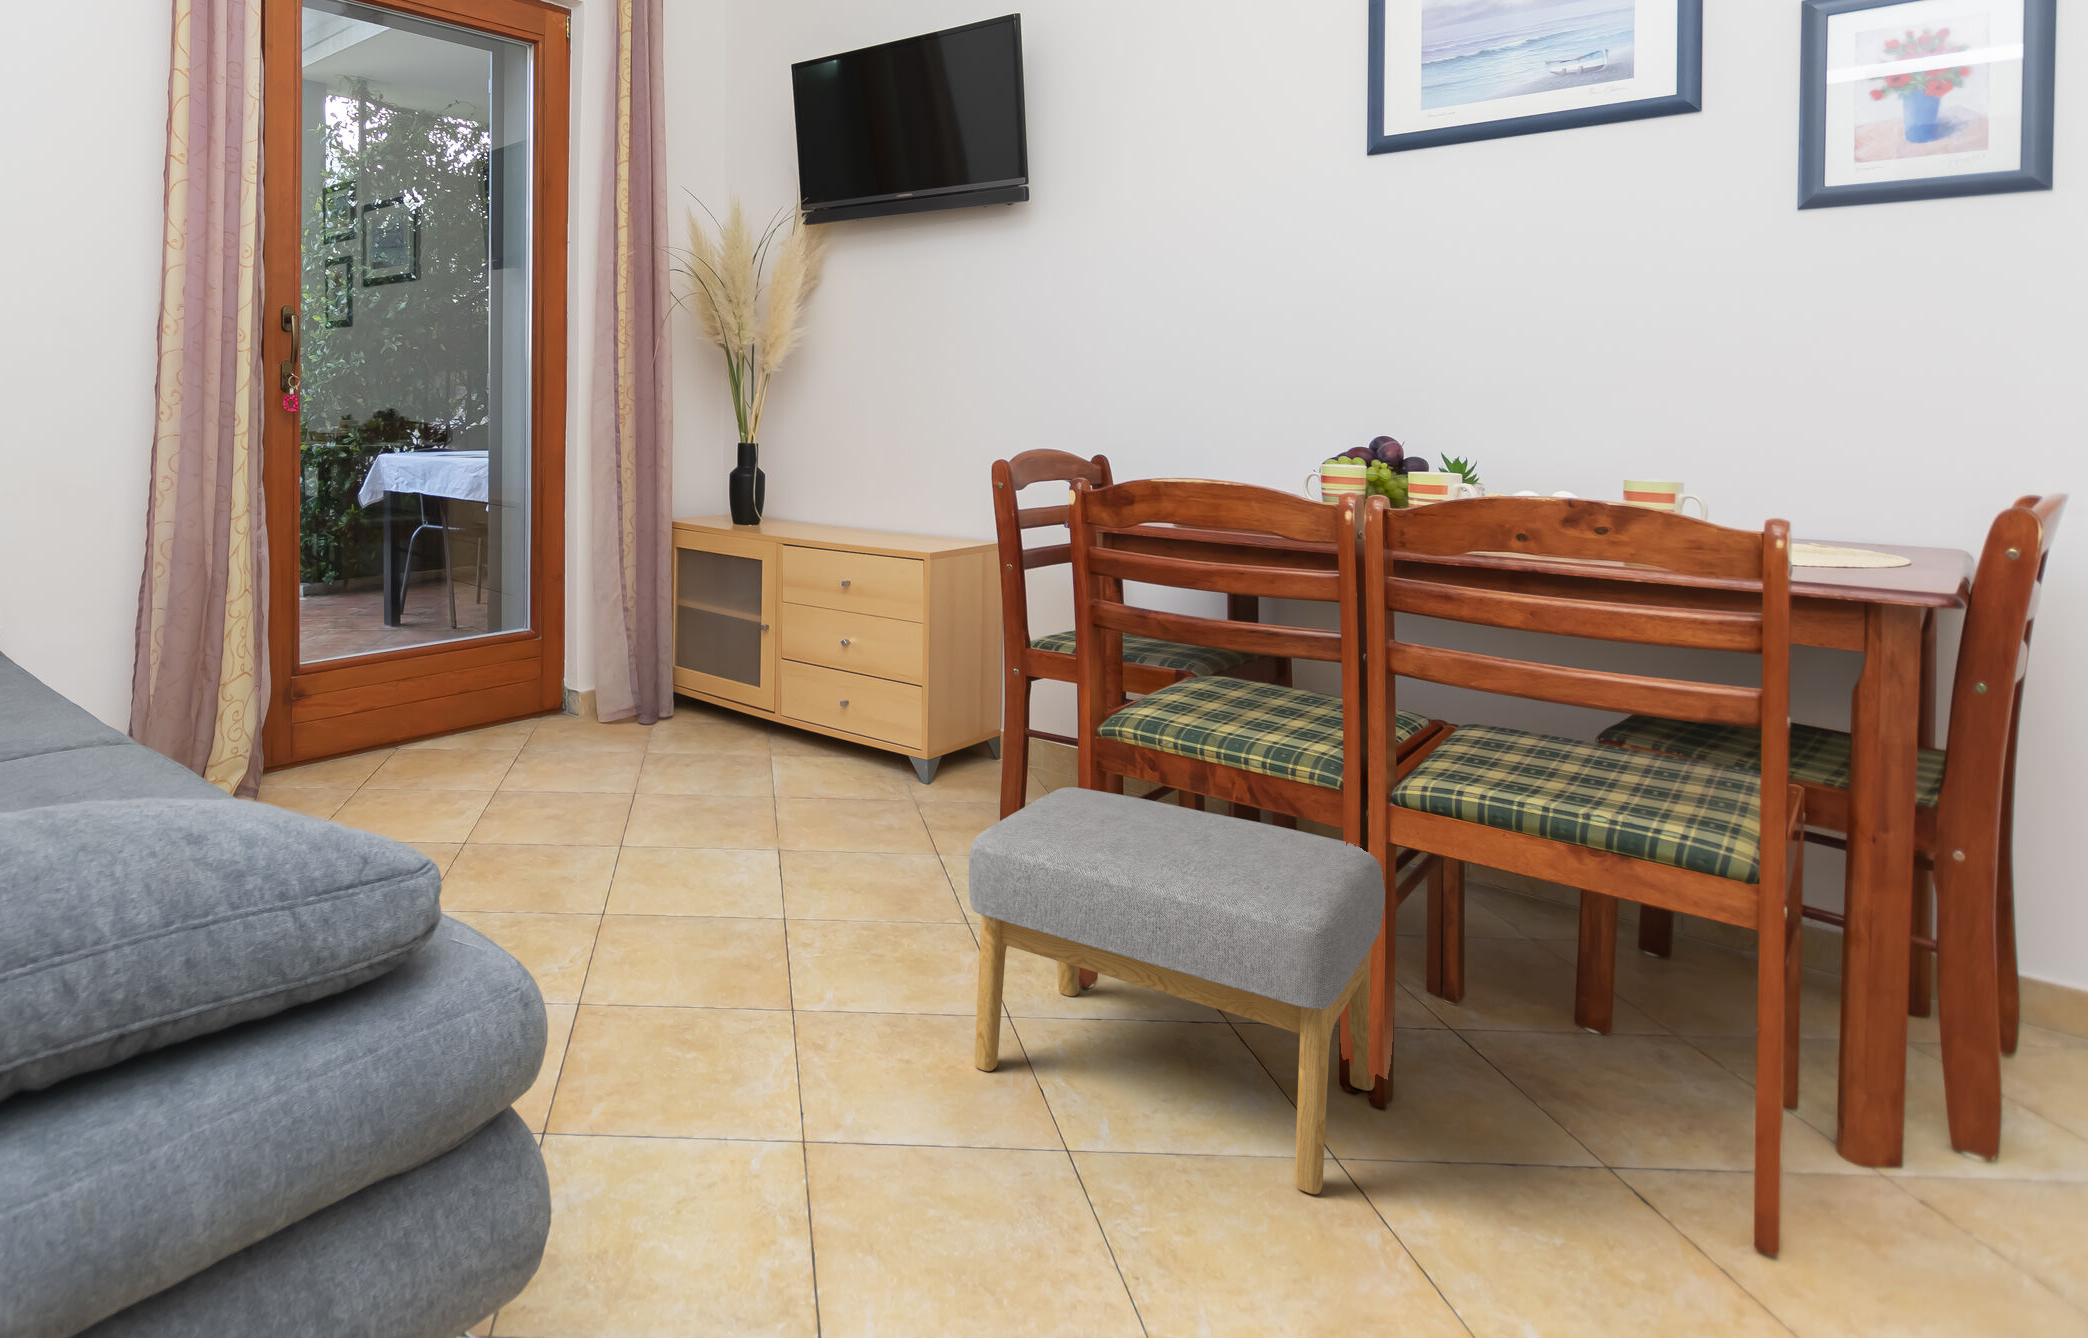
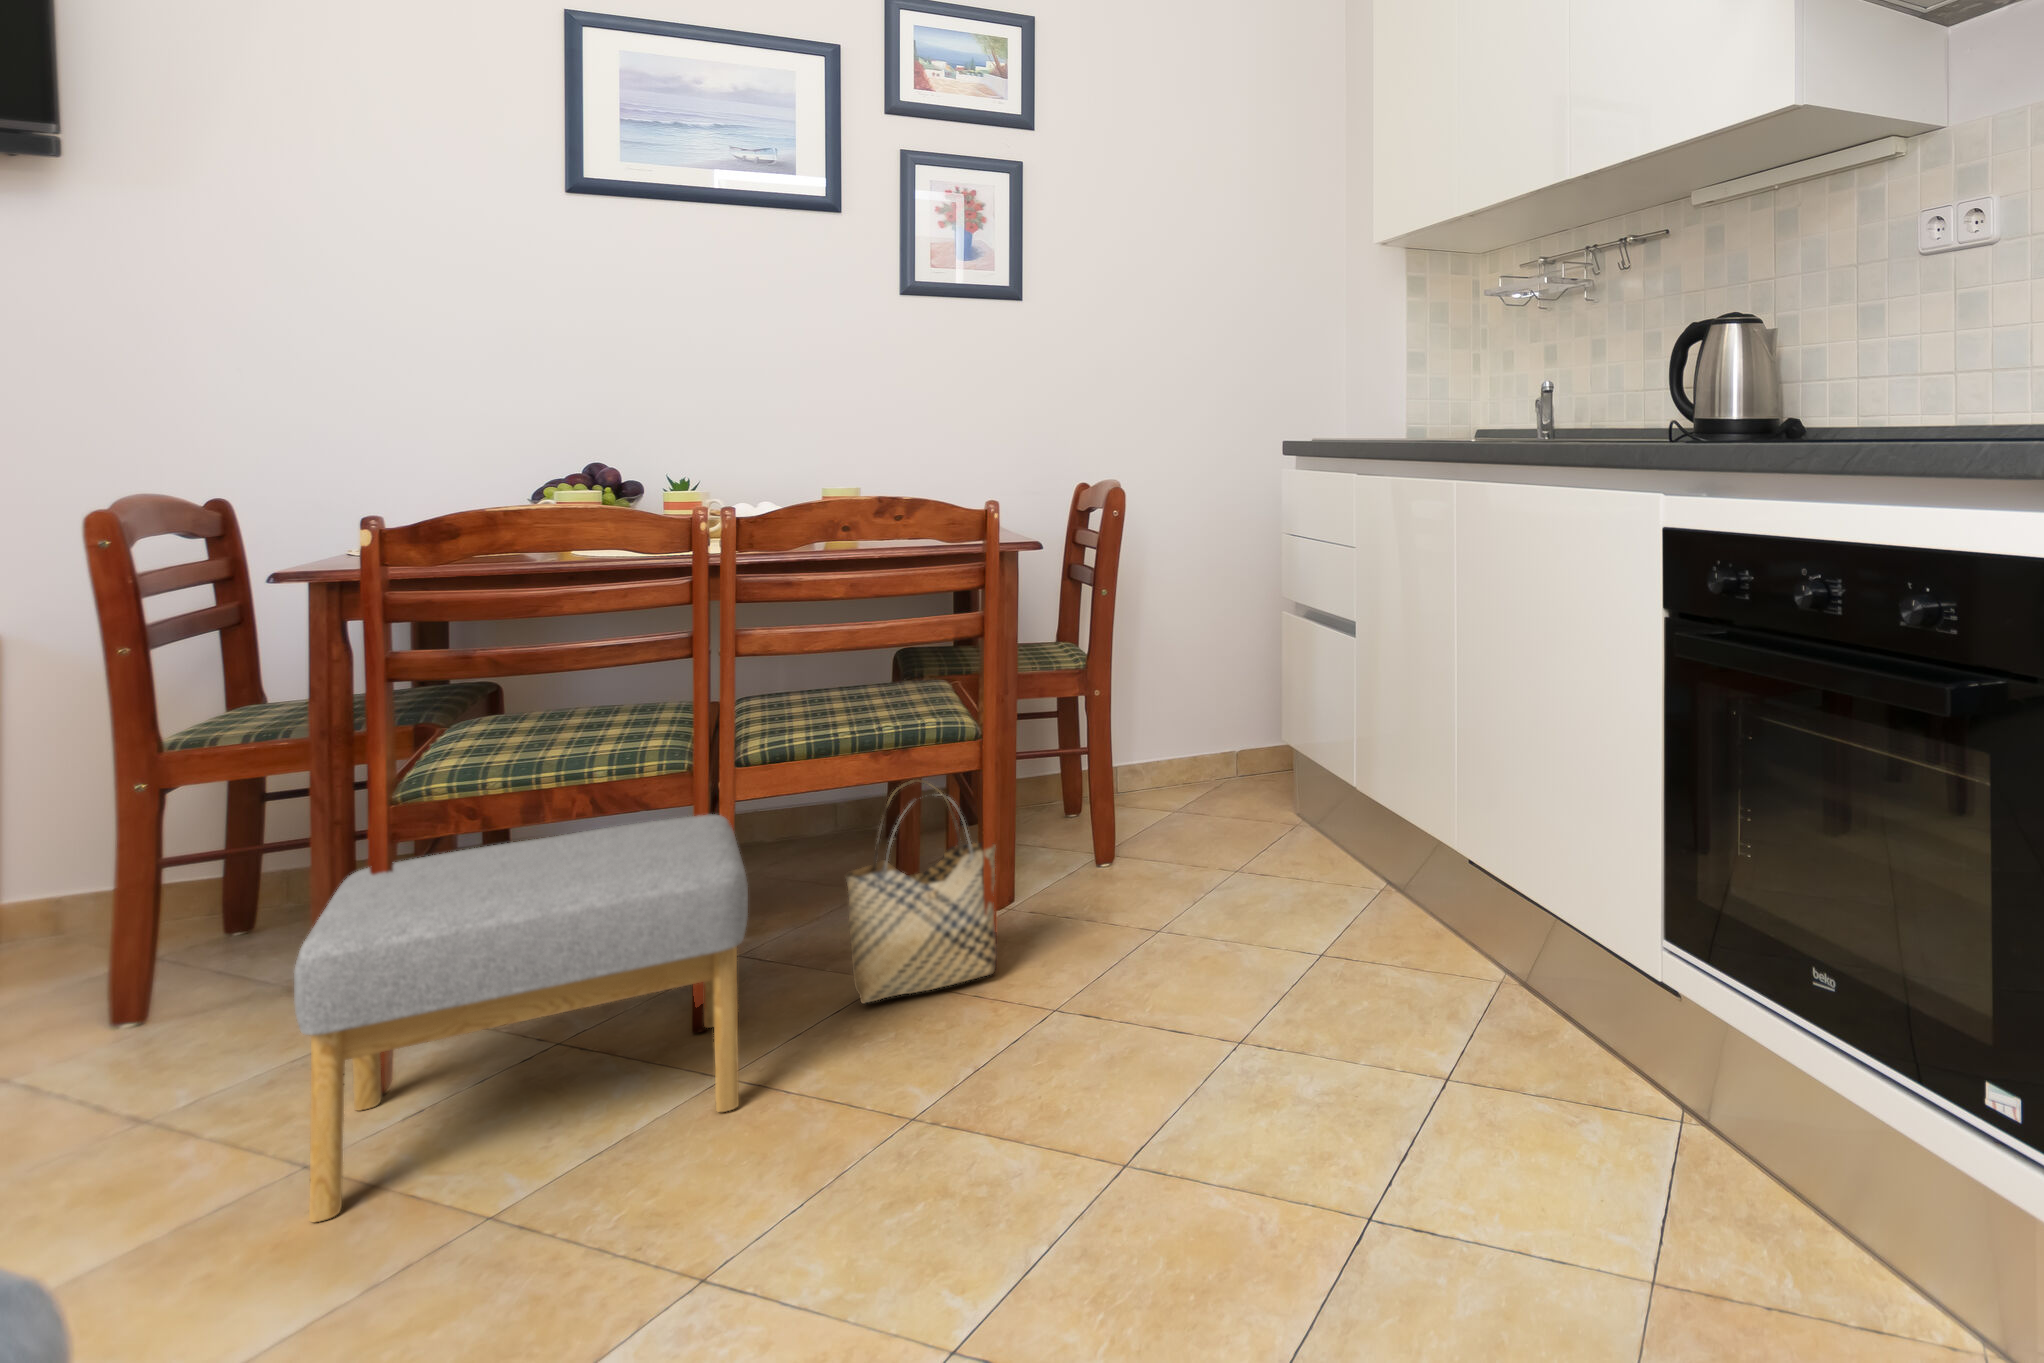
woven basket: none [1520,898,1783,1240] -> present [845,780,997,1003]

